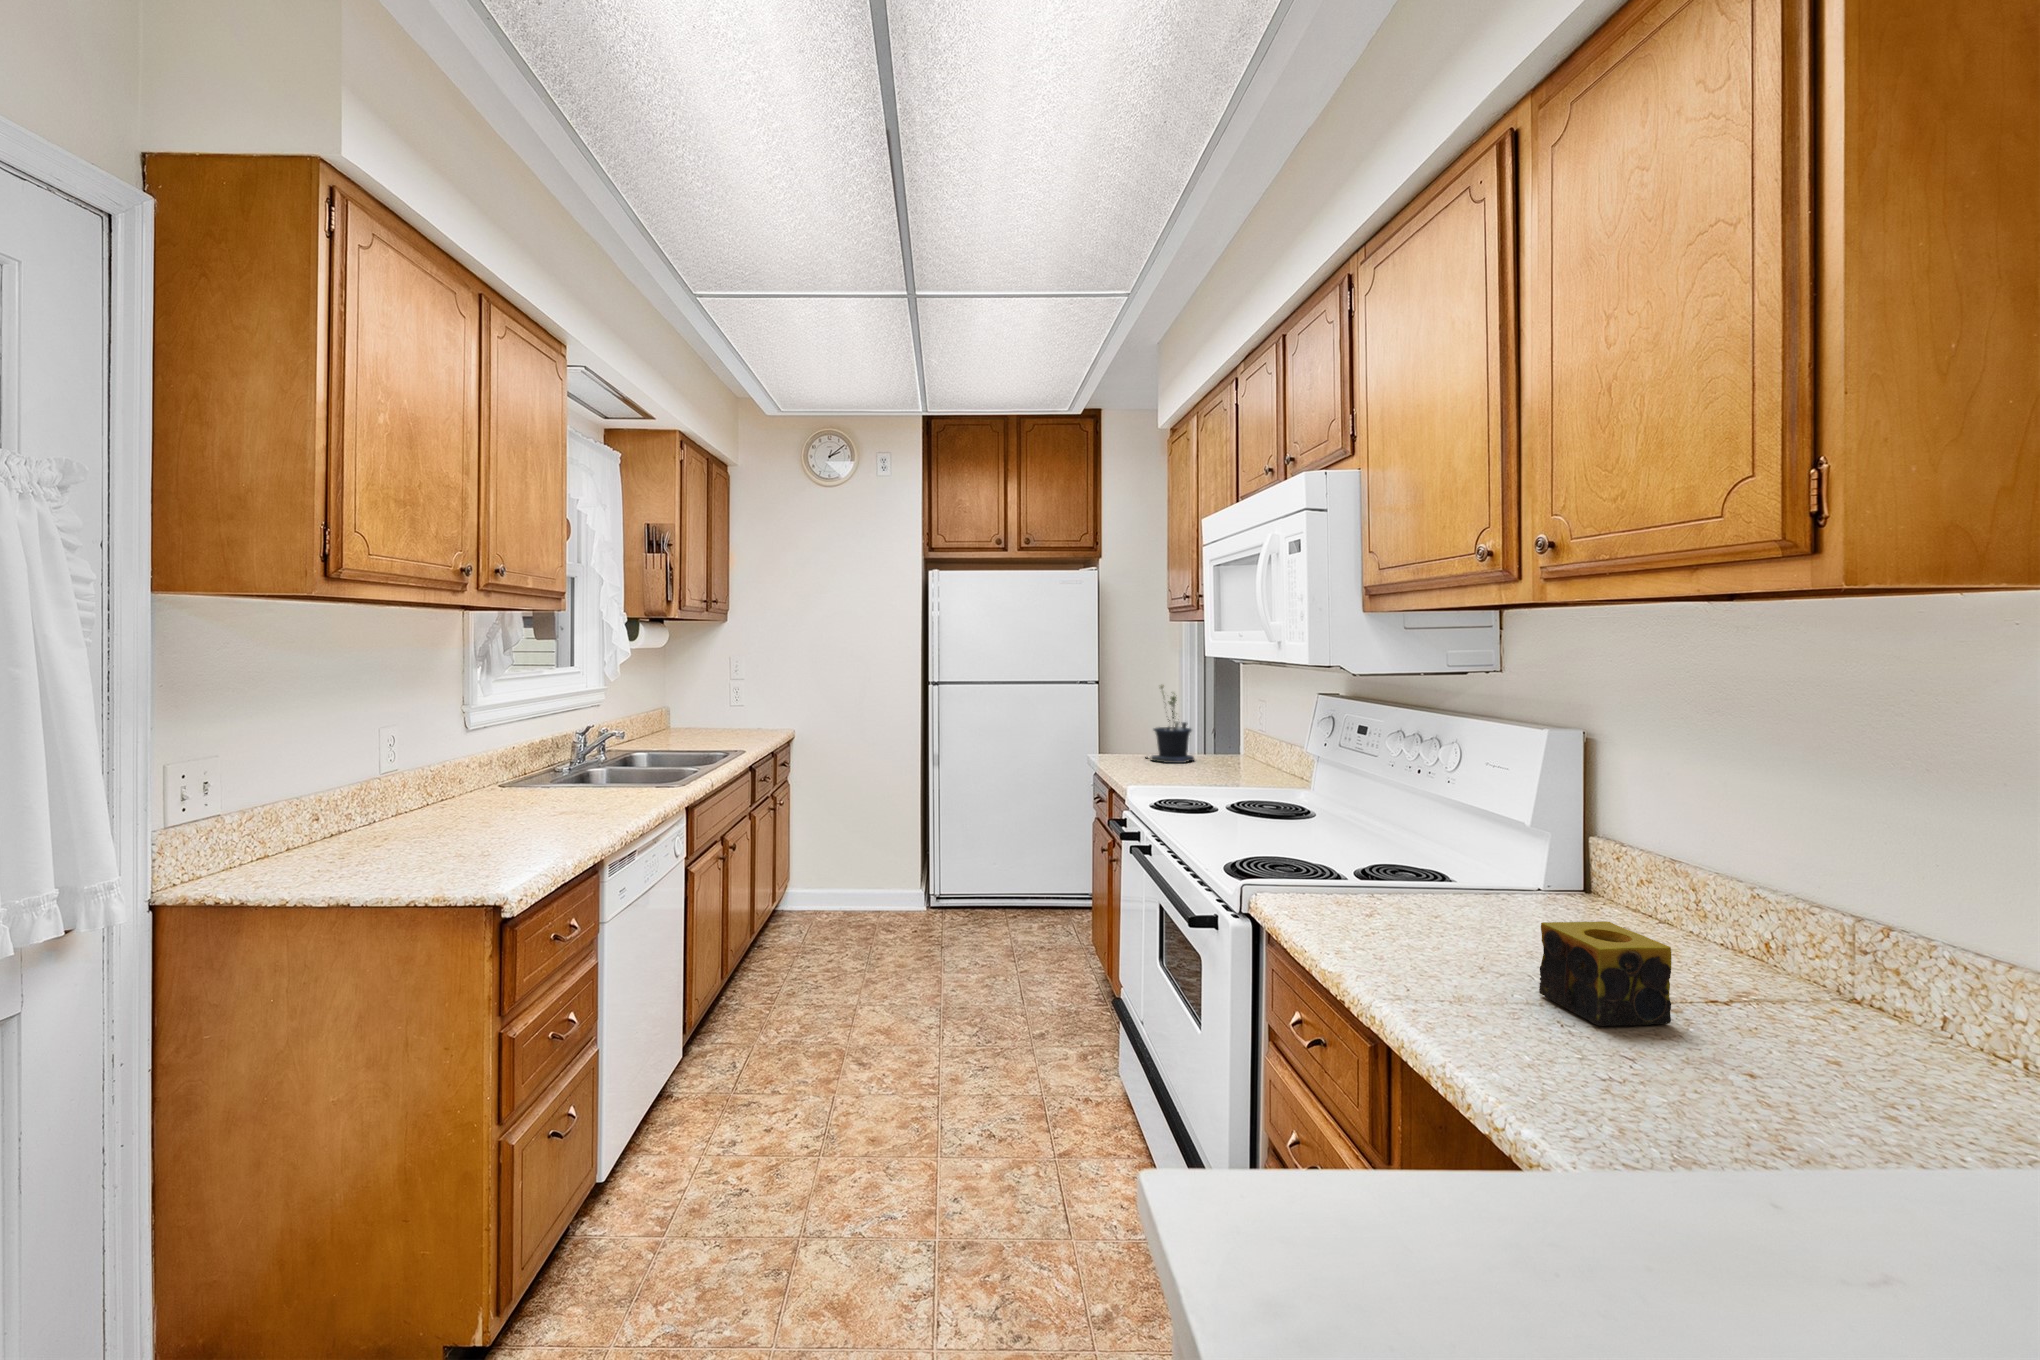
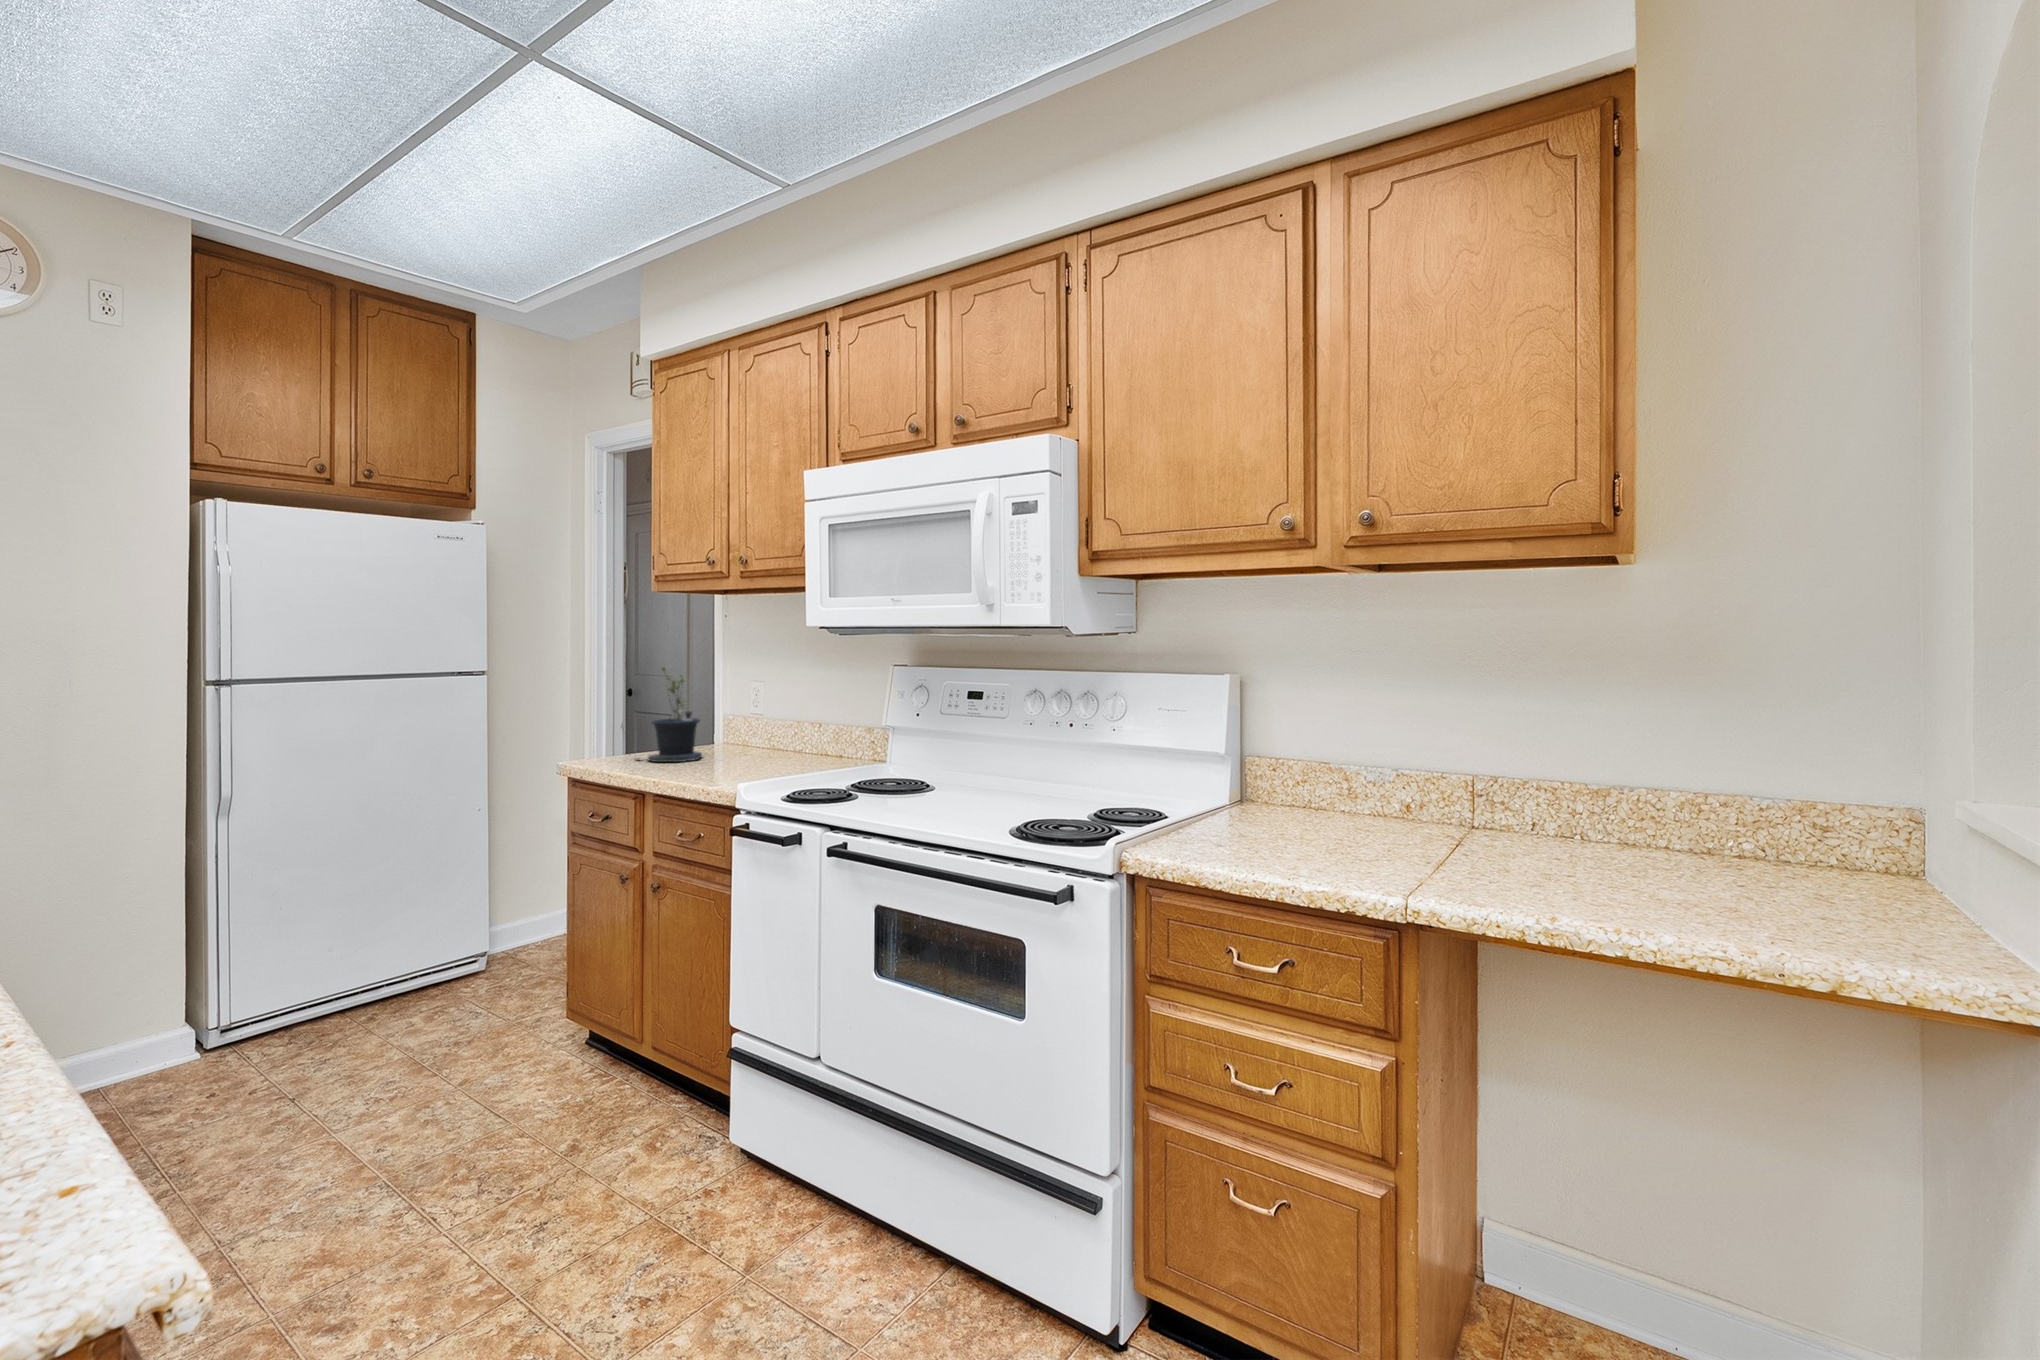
candle: present [1539,921,1671,1026] -> none [1404,799,1477,870]

